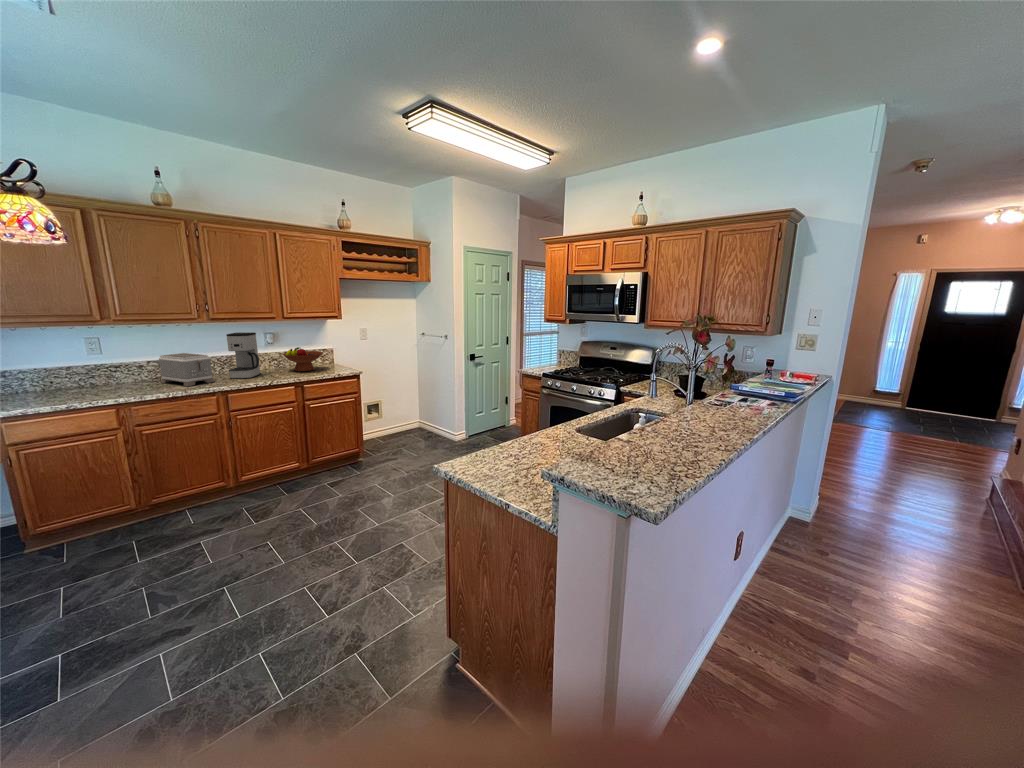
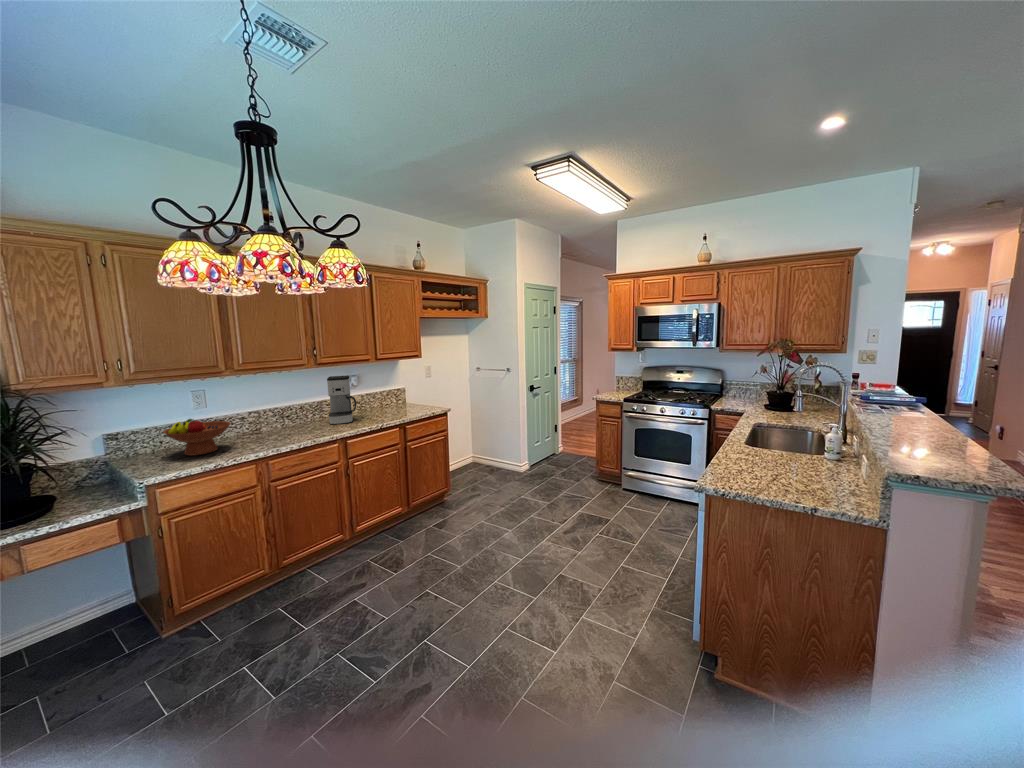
fruit bowl: present [283,347,323,371] -> present [163,419,231,456]
toaster: present [159,353,215,386] -> none [264,401,322,435]

